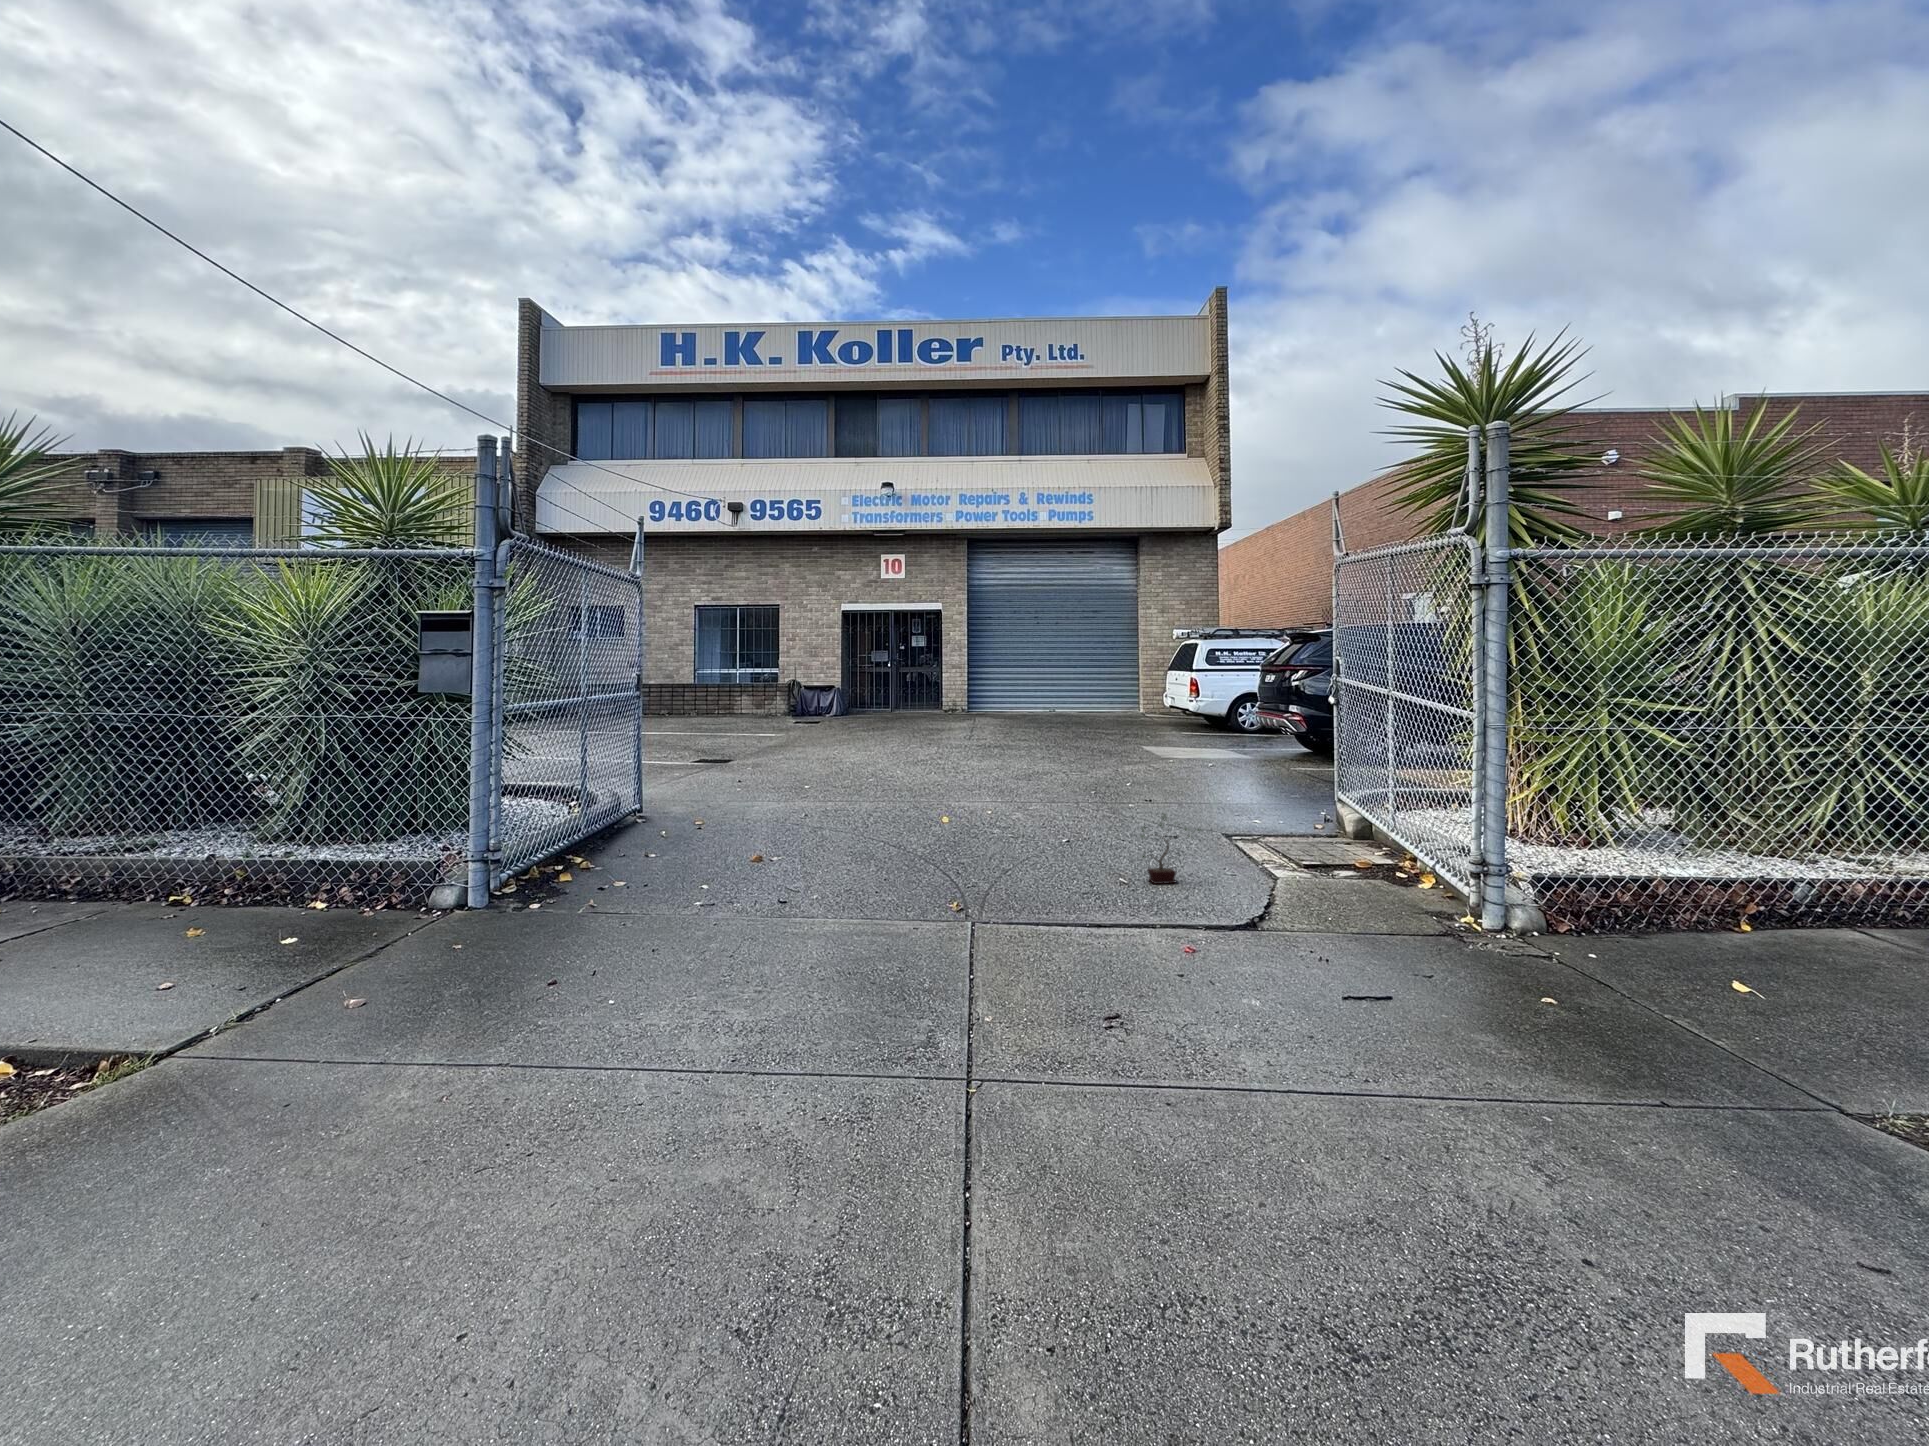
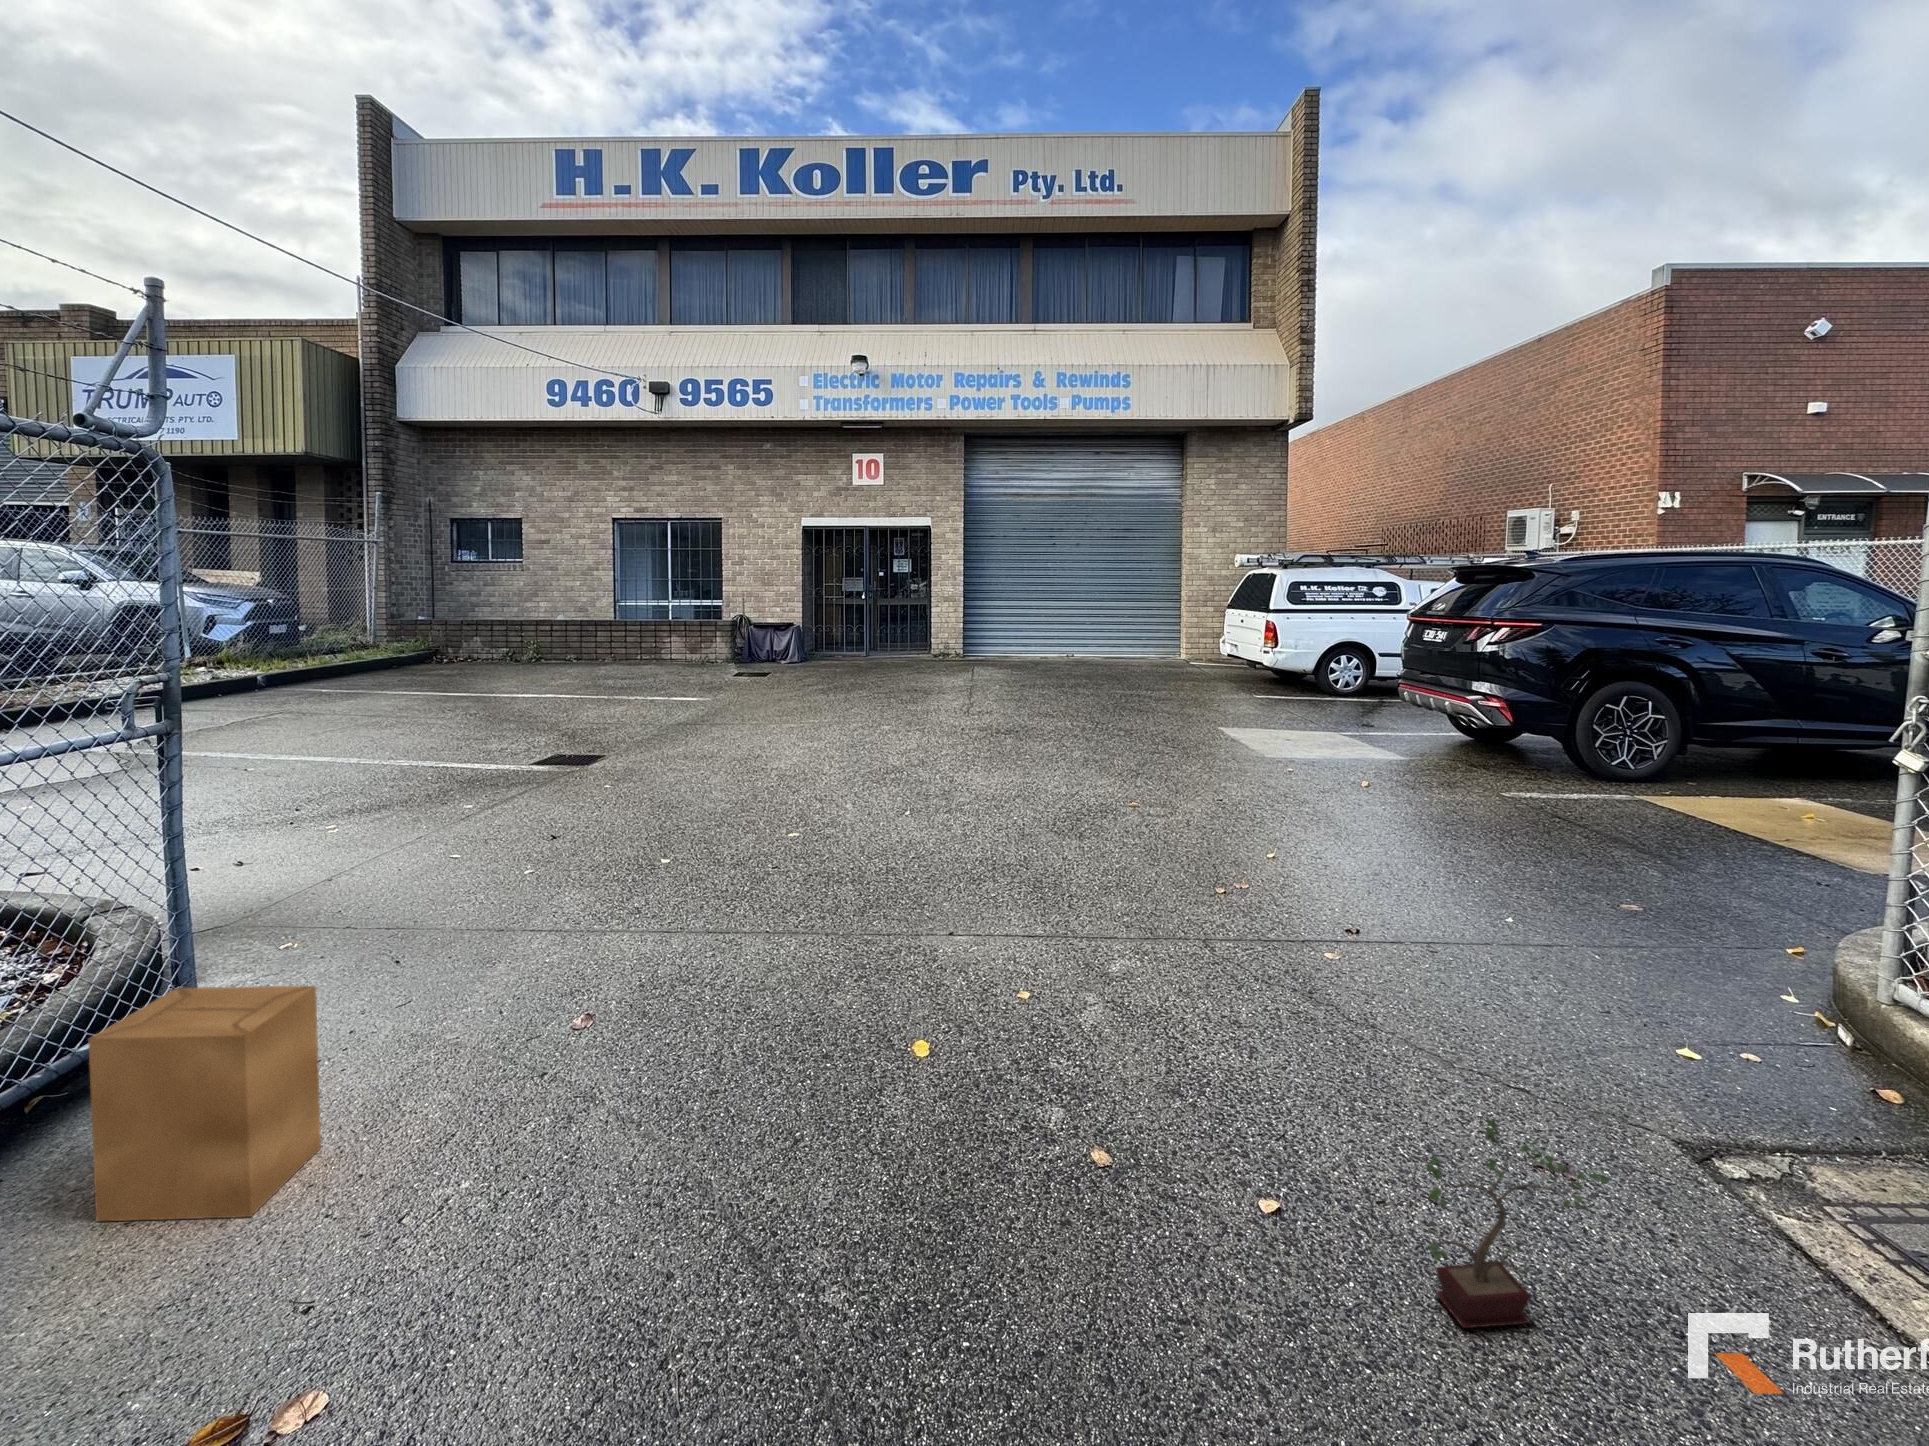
cardboard box: none [646,793,714,873] -> present [88,986,321,1221]

